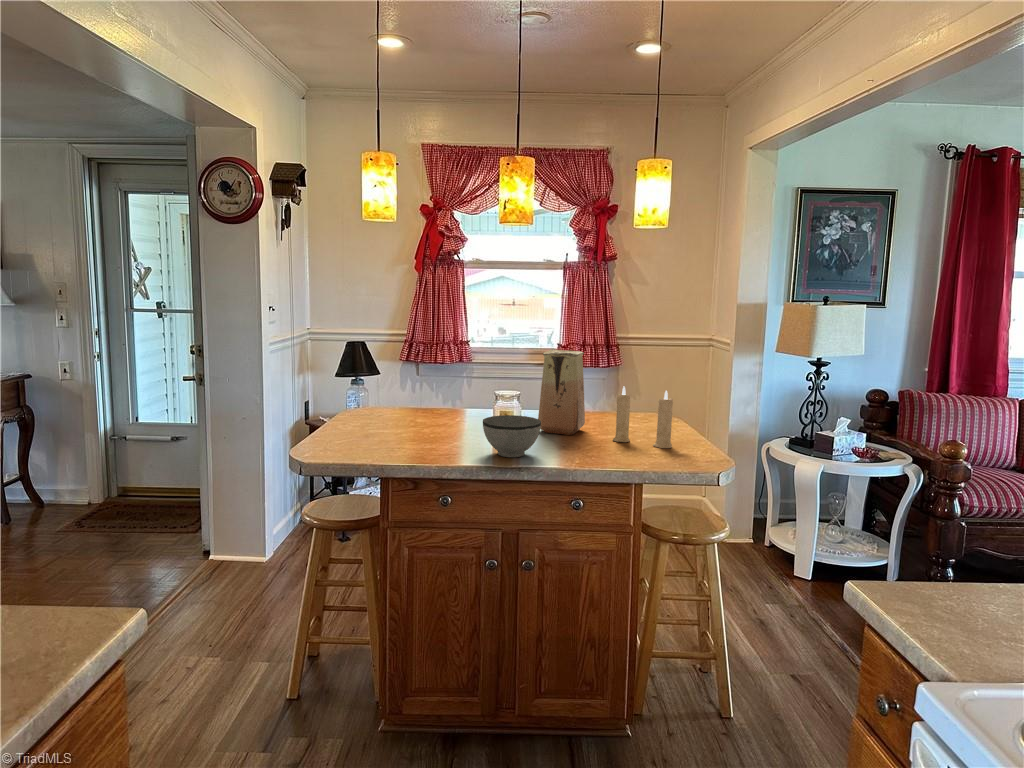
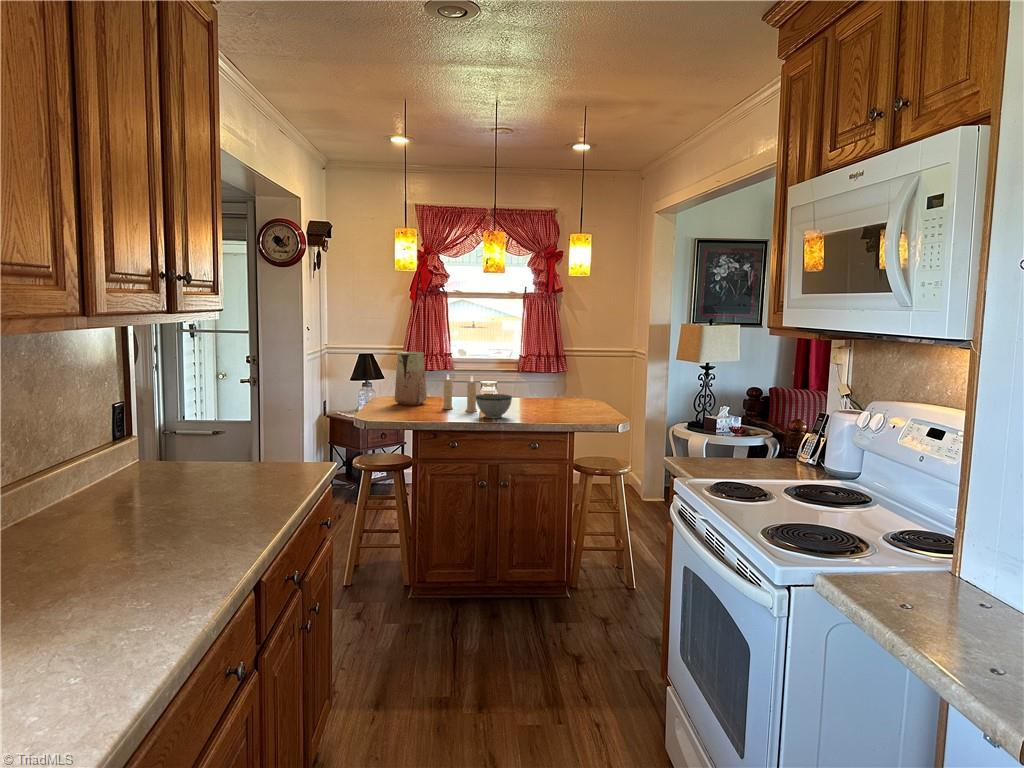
vase: present [538,350,585,435] -> present [394,352,427,405]
candle: present [613,387,673,448] -> present [443,375,477,412]

